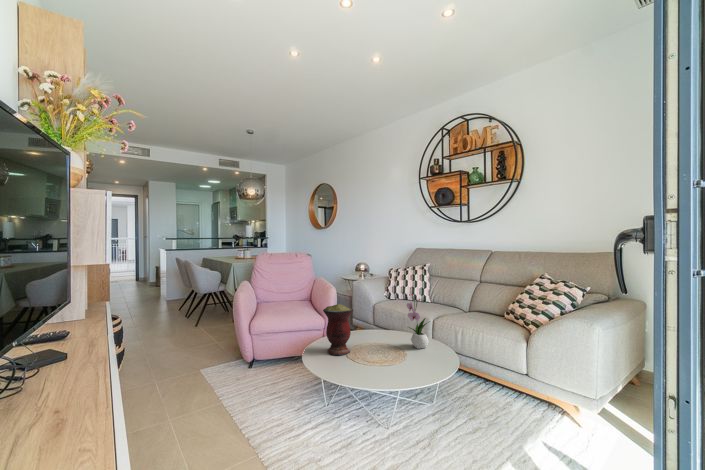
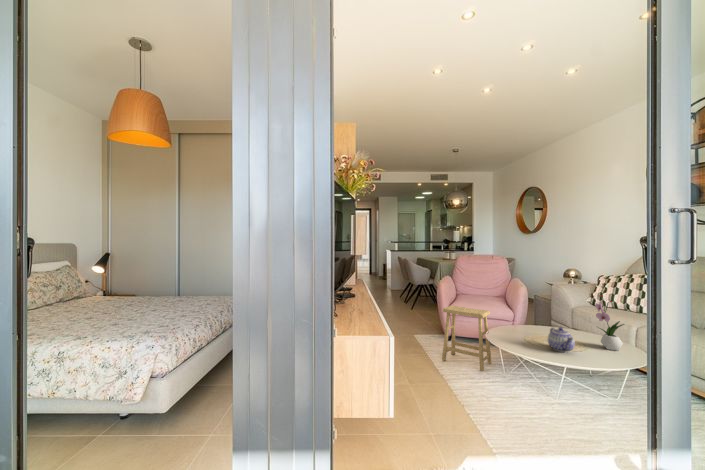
vase: present [323,304,353,355] -> none [506,296,535,339]
footstool: none [244,323,304,401] -> present [442,306,491,371]
teapot: none [369,336,396,364] -> present [548,327,575,352]

